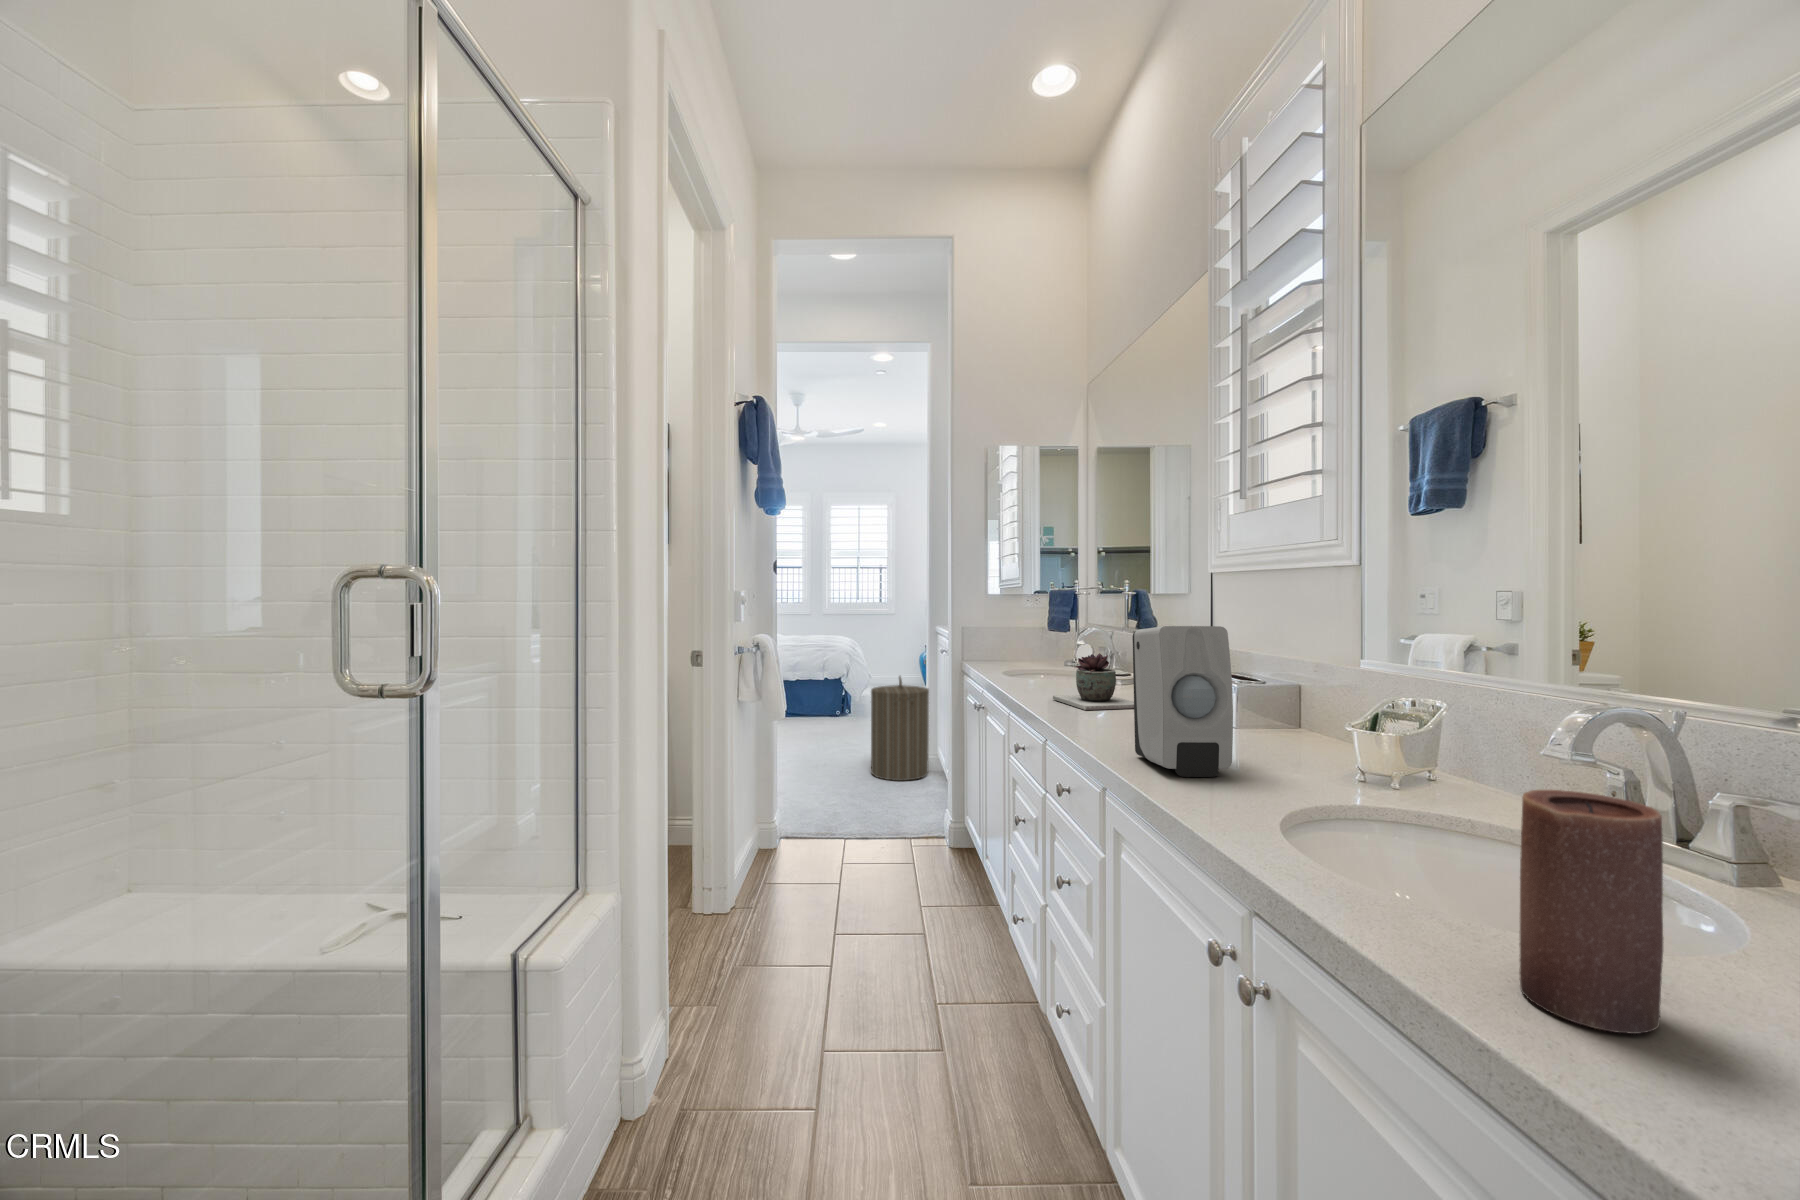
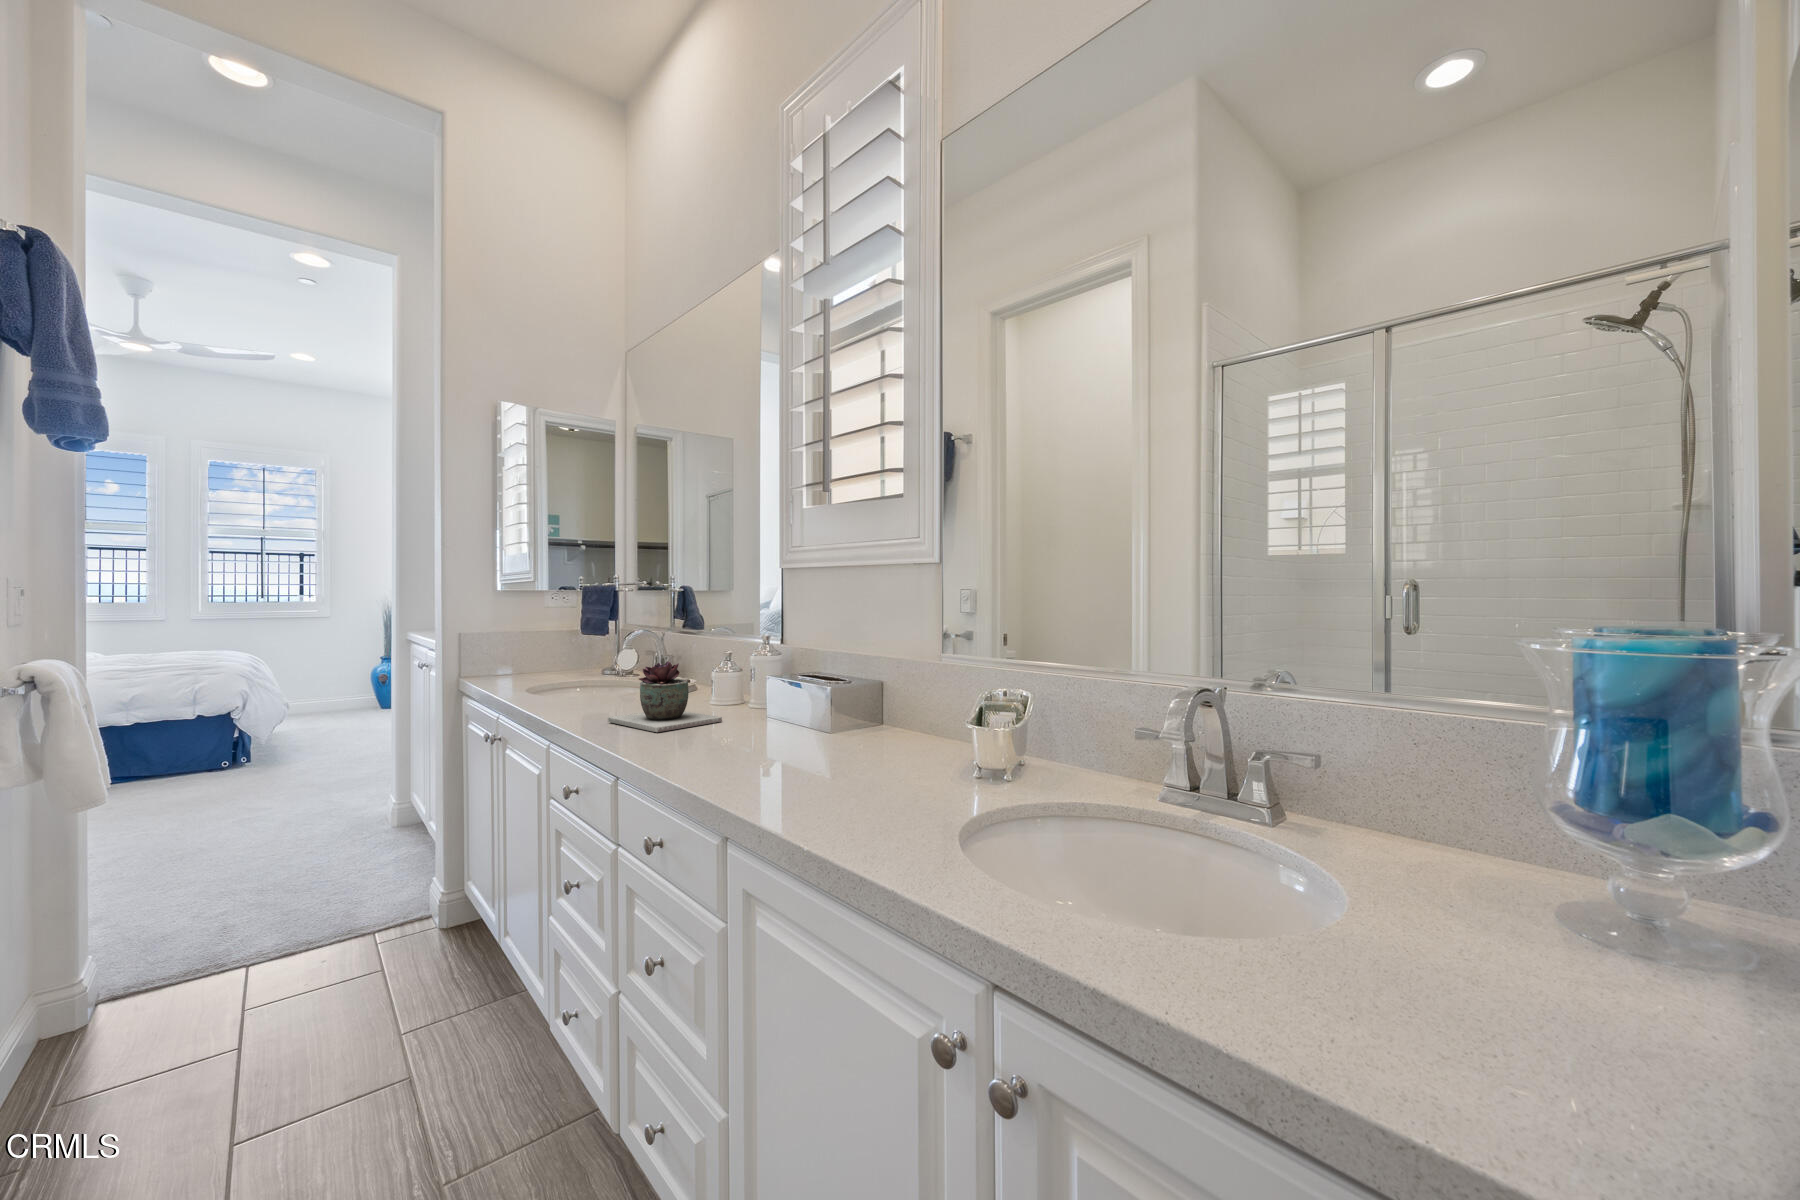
soap dispenser: present [1133,626,1233,777] -> none [751,627,877,811]
laundry hamper: present [871,676,929,781] -> none [294,702,395,850]
candle: present [1519,790,1663,1034] -> none [1355,800,1499,1073]

